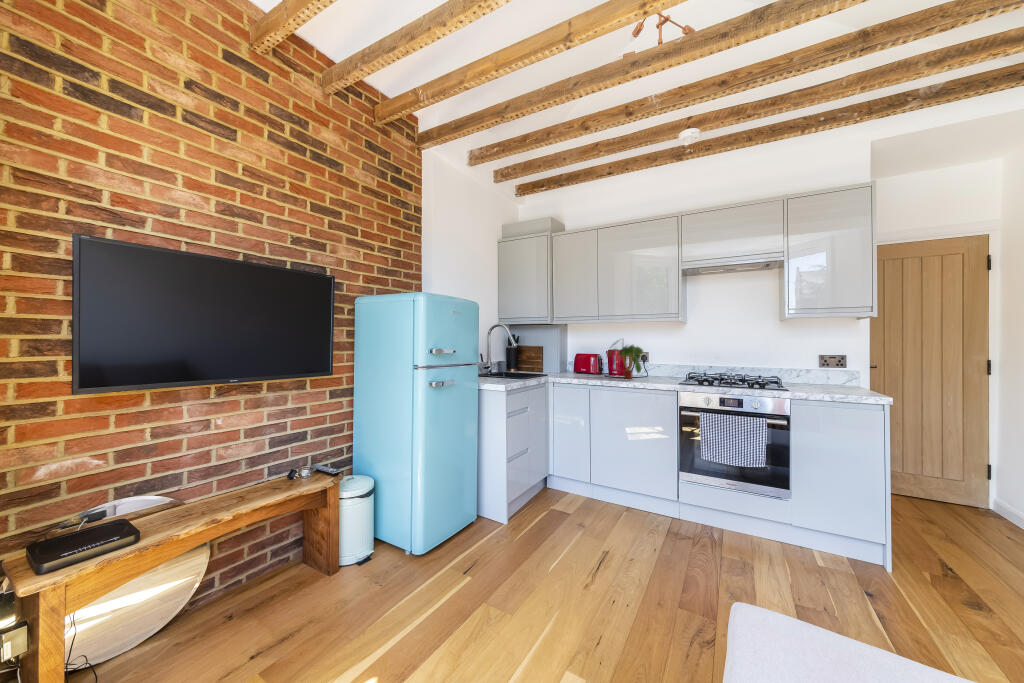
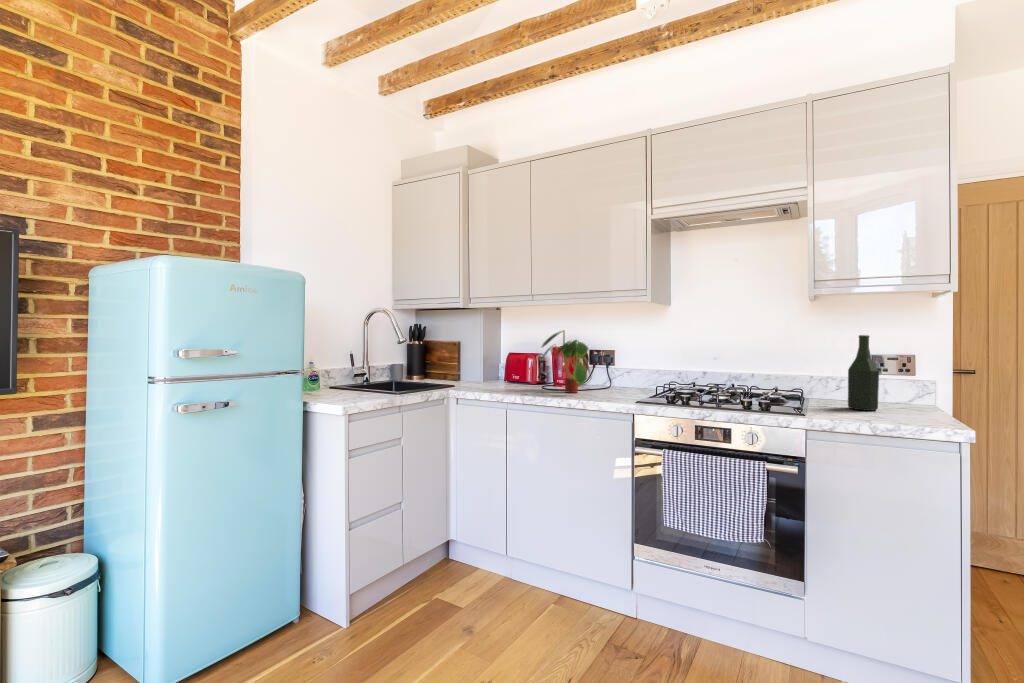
bottle: none [811,343,831,388] -> present [848,335,879,411]

